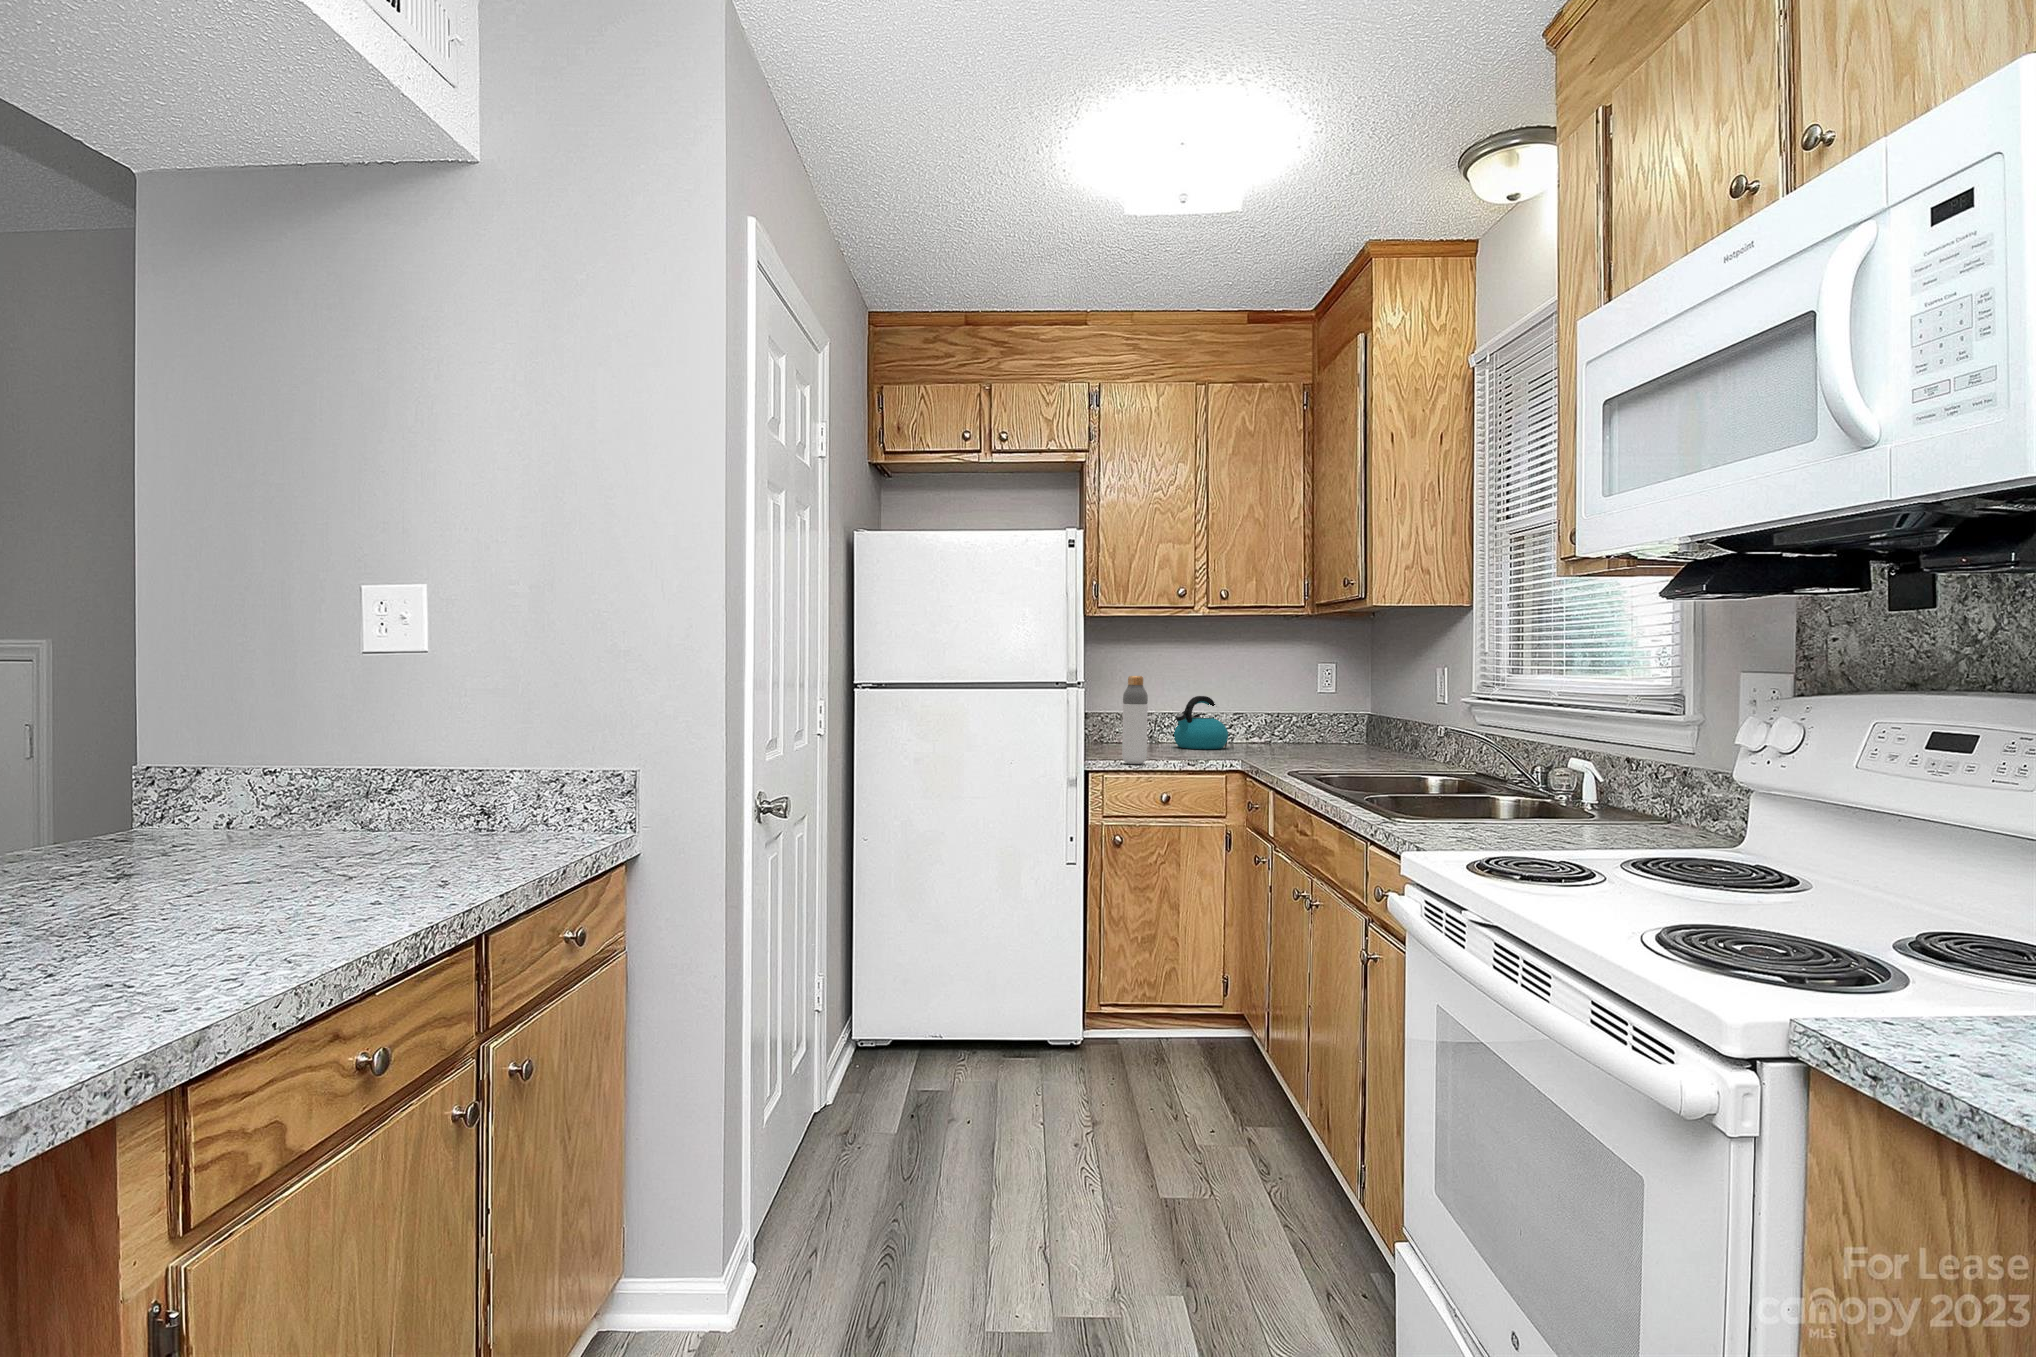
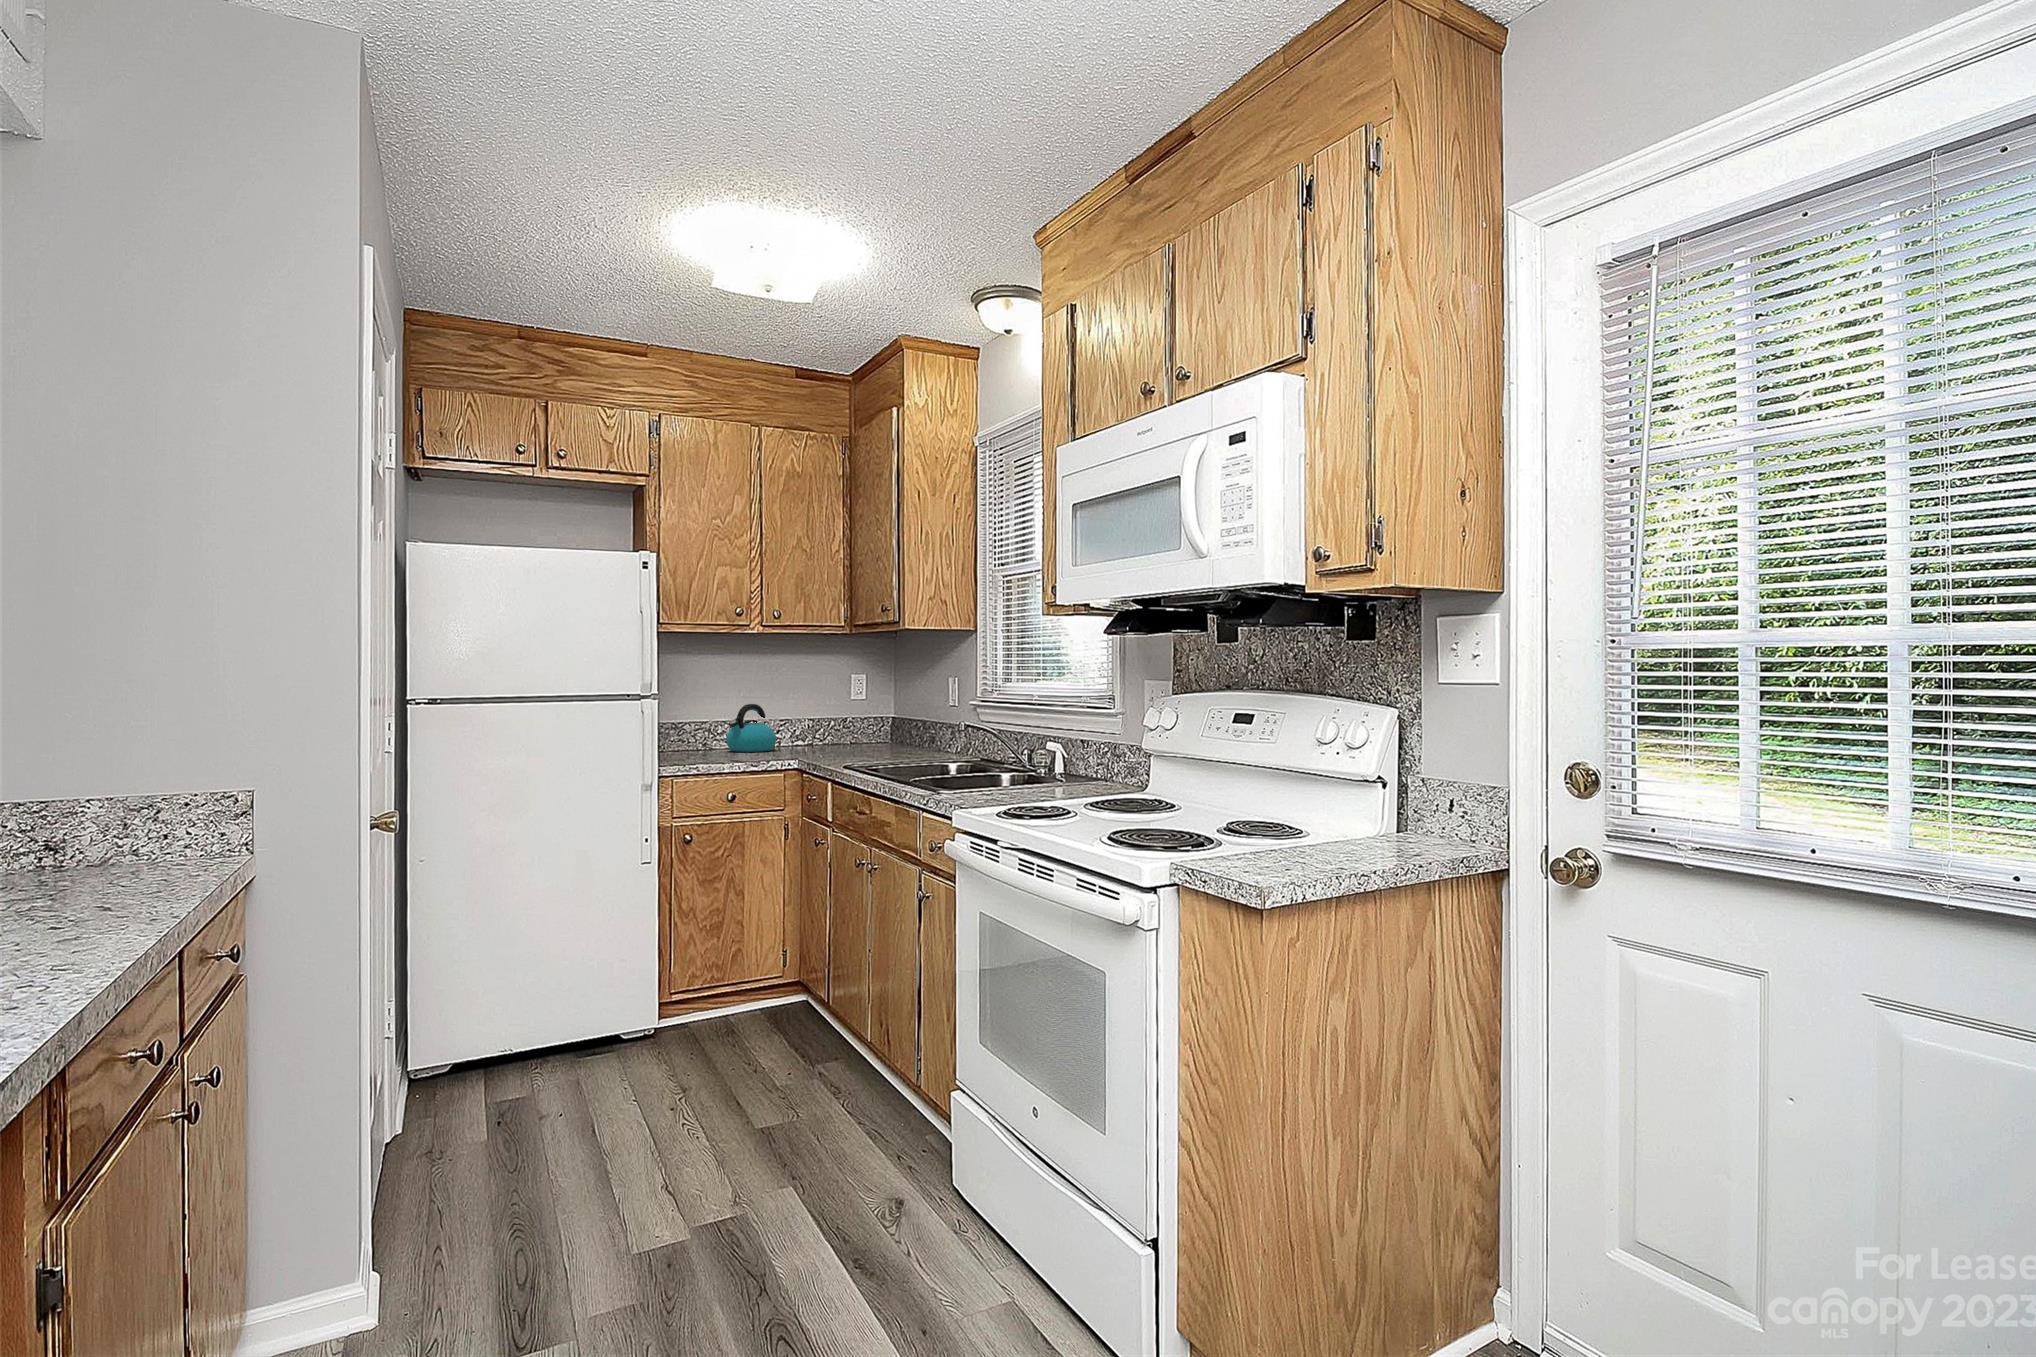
bottle: present [1122,676,1148,764] -> none [689,687,713,767]

